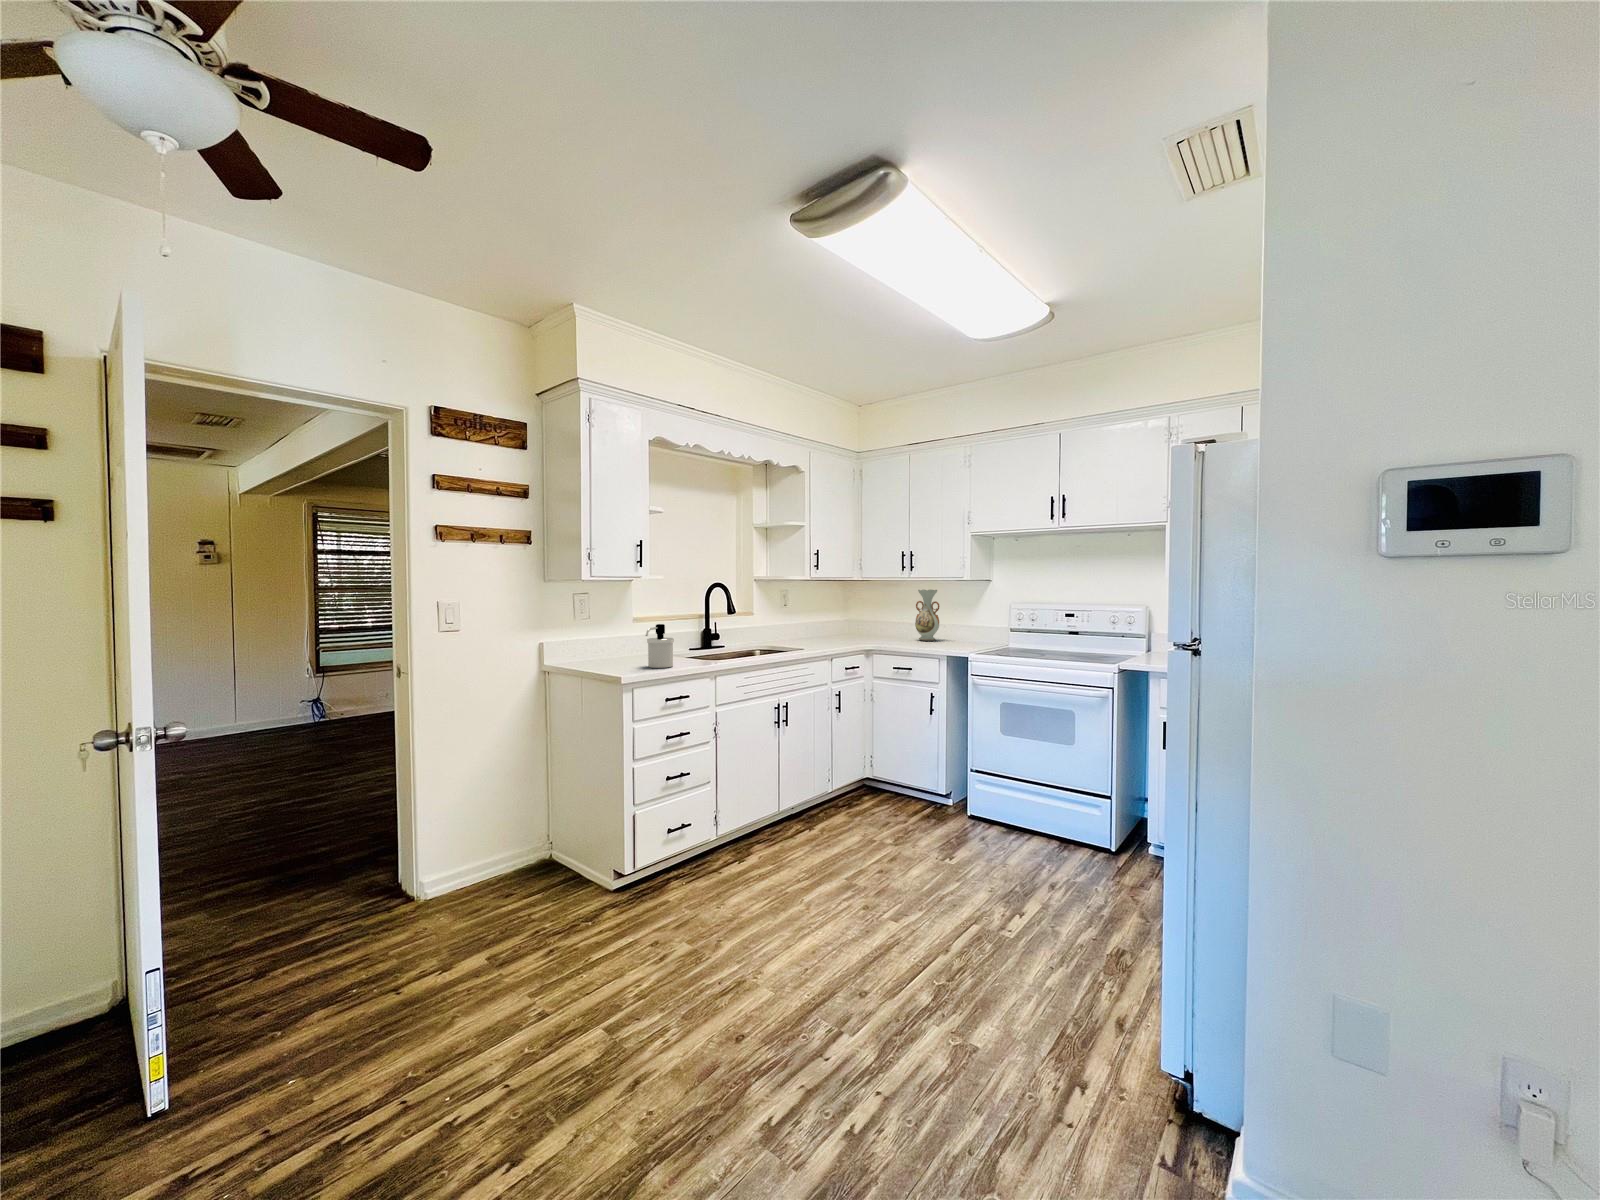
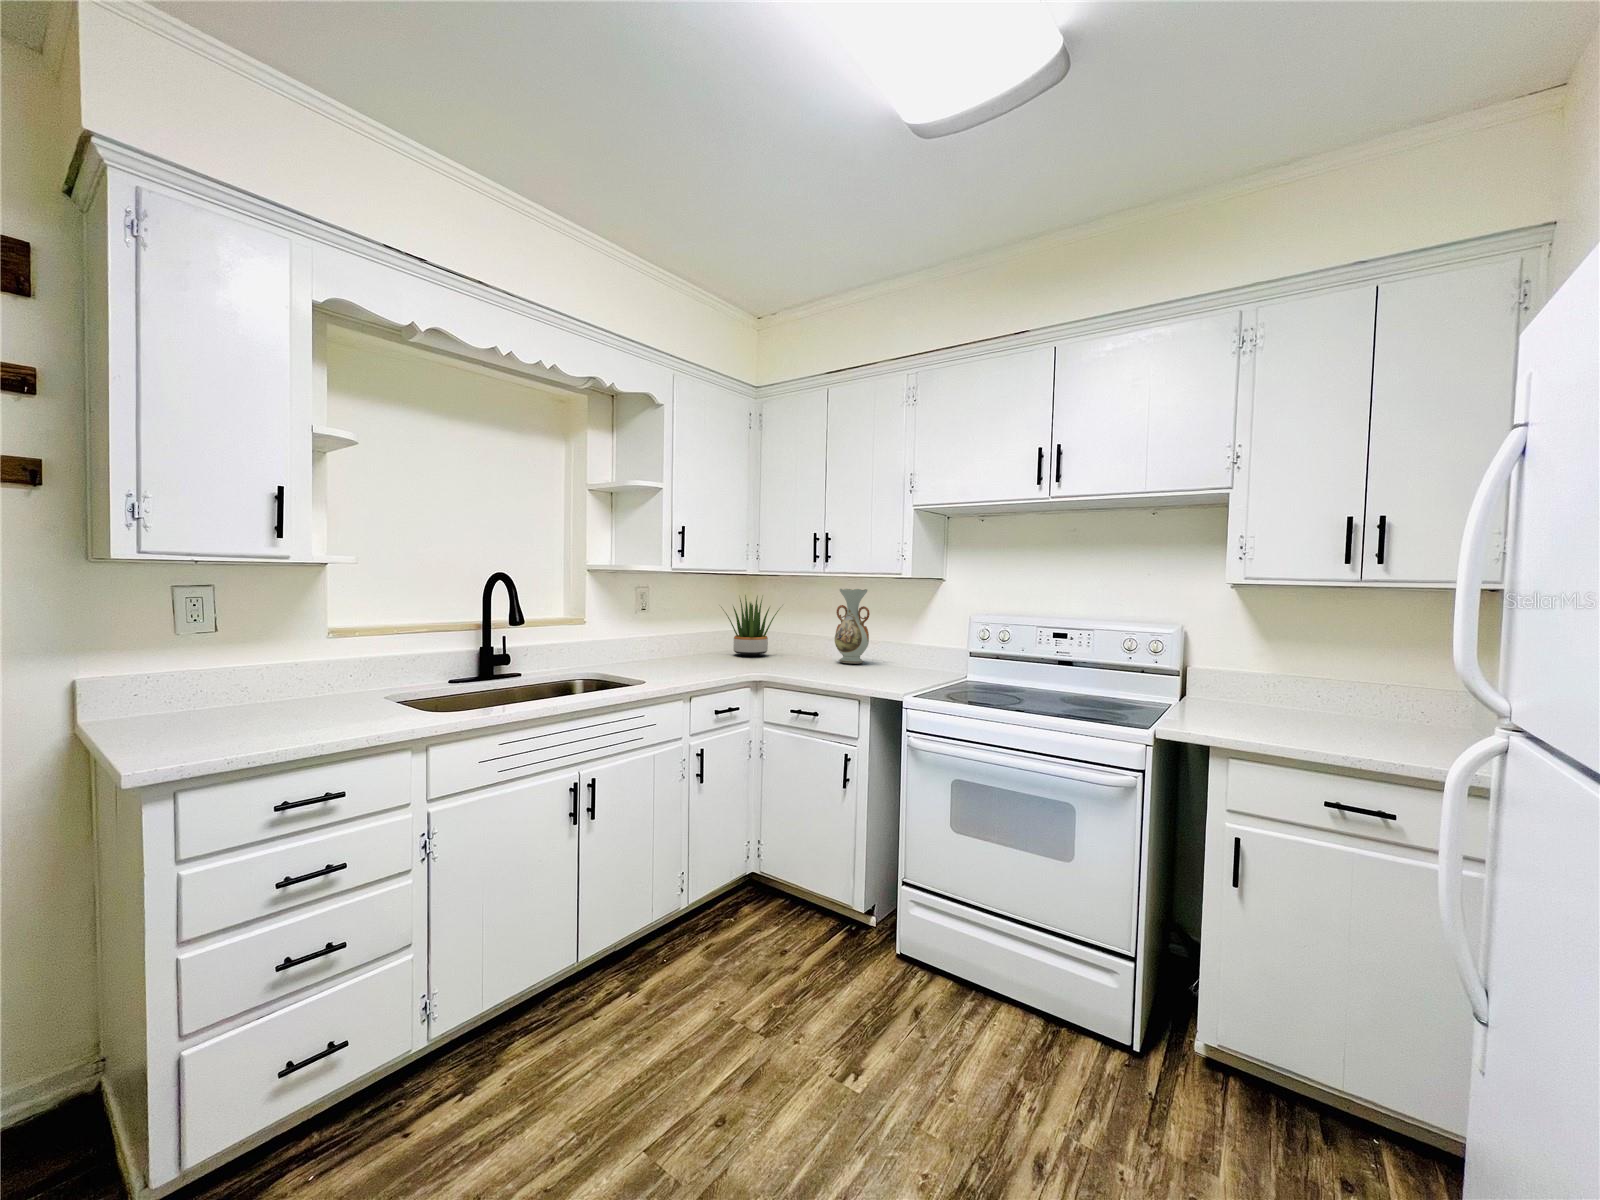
potted plant: none [832,595,878,638] -> present [721,595,779,656]
soap dispenser: present [646,624,674,668] -> none [262,648,347,734]

